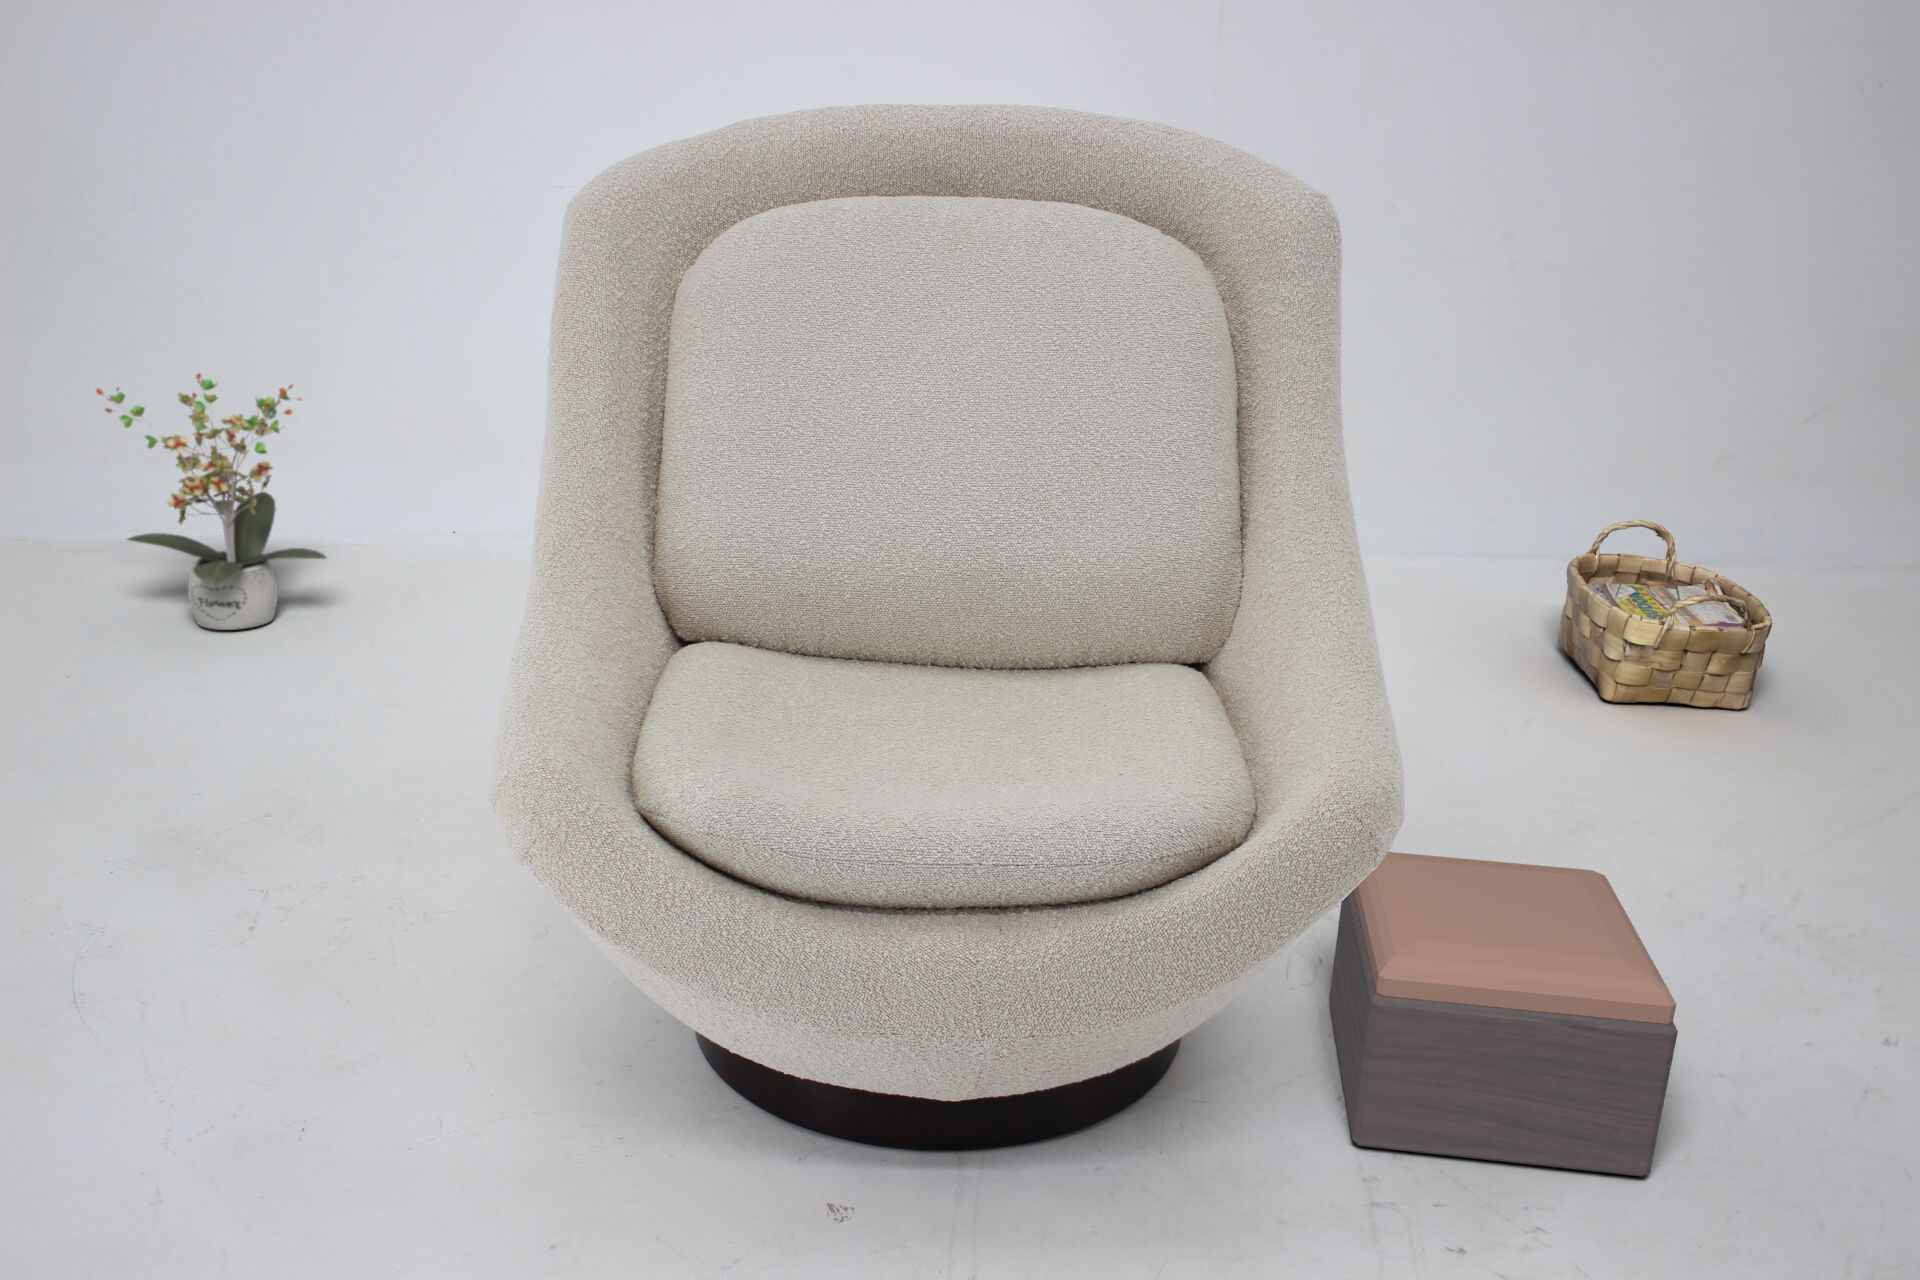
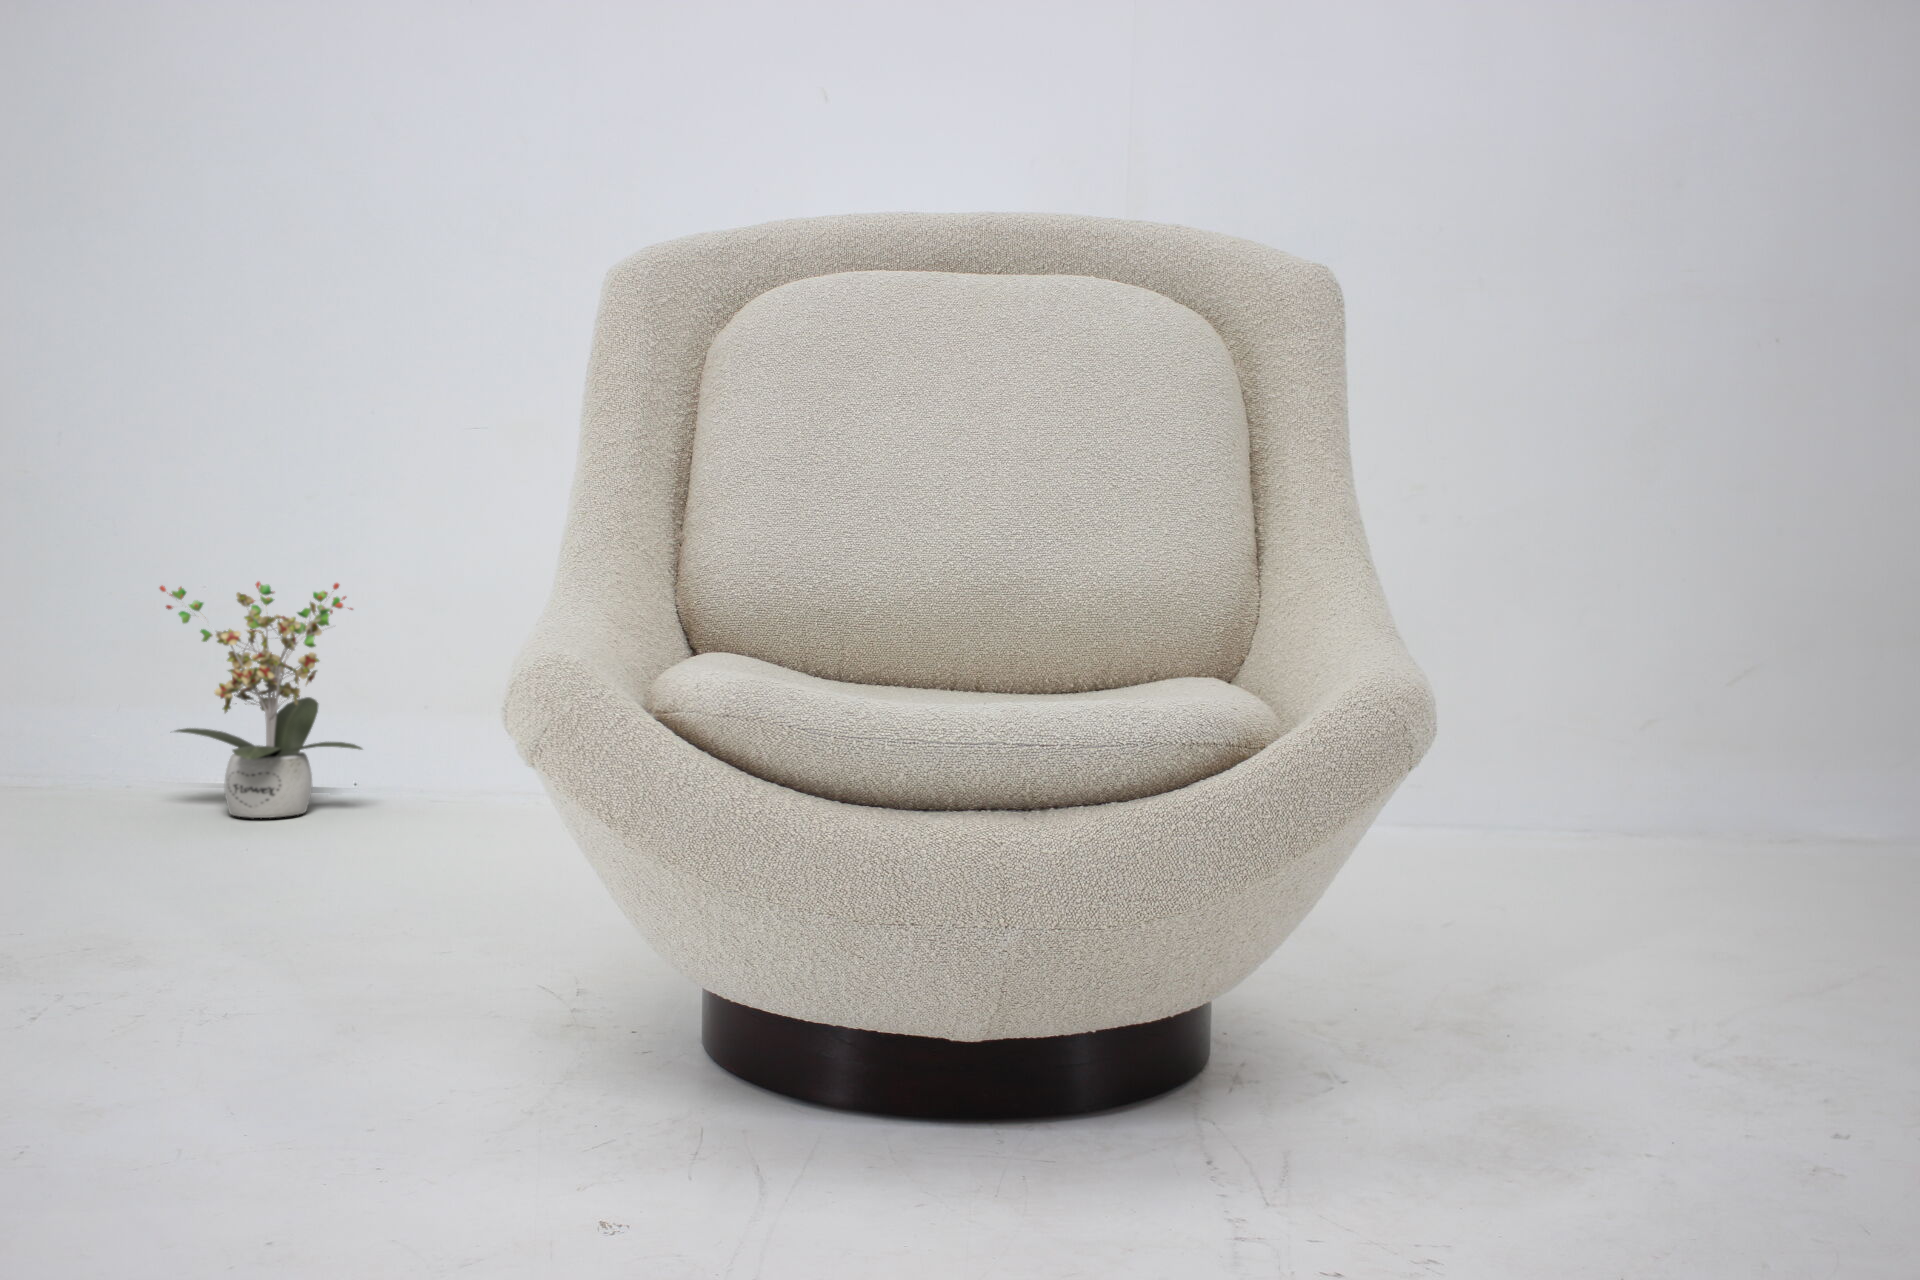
woven basket: present [1558,520,1772,710] -> none [1586,705,1800,875]
footstool: present [1329,852,1678,1177] -> none [1379,857,1754,1150]

